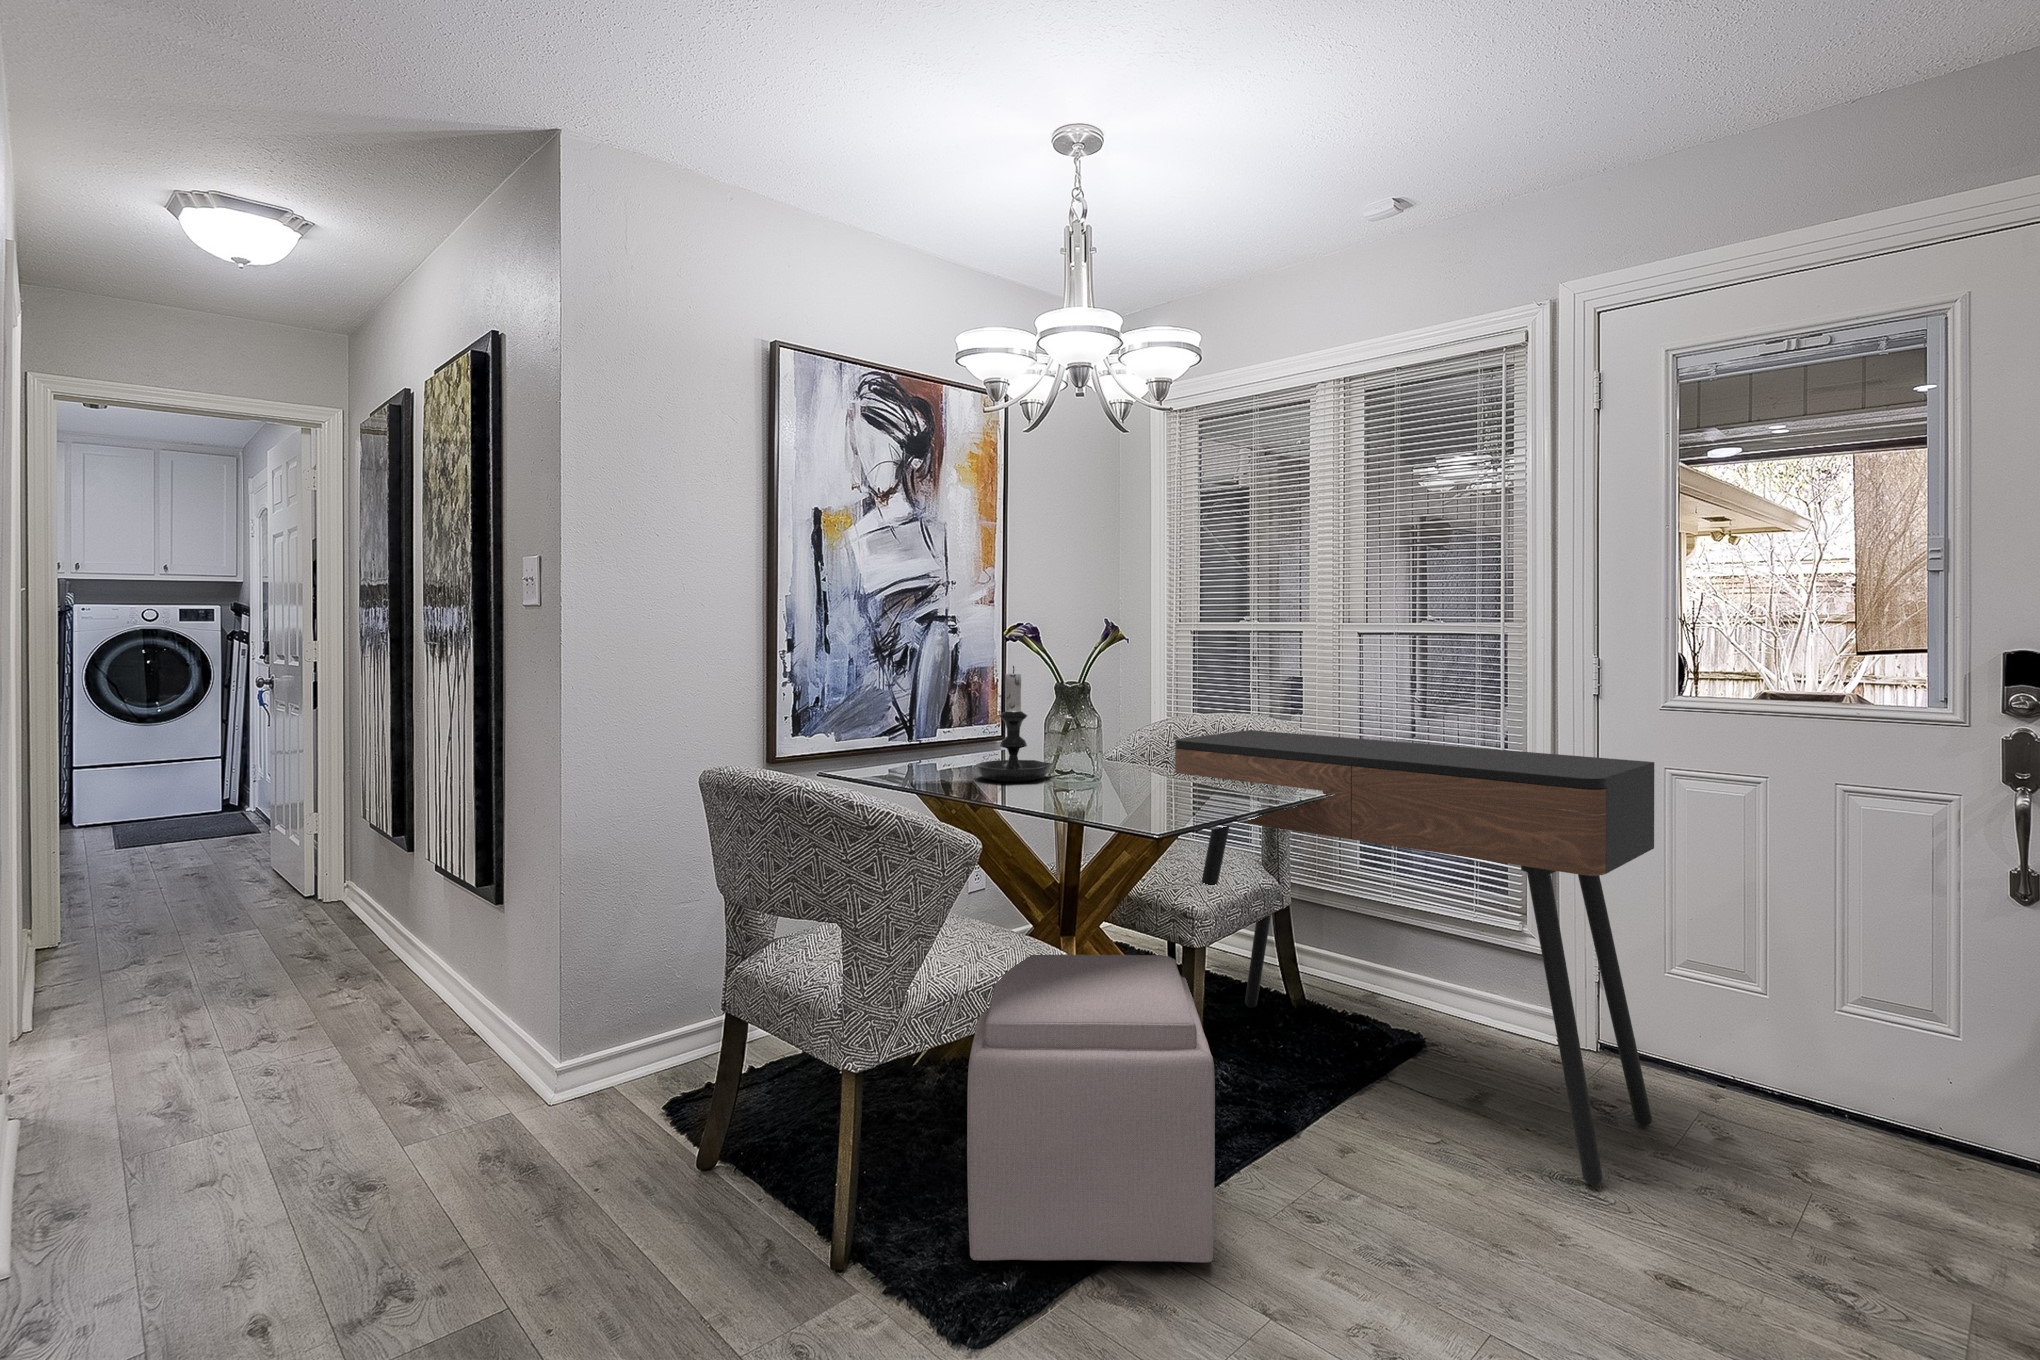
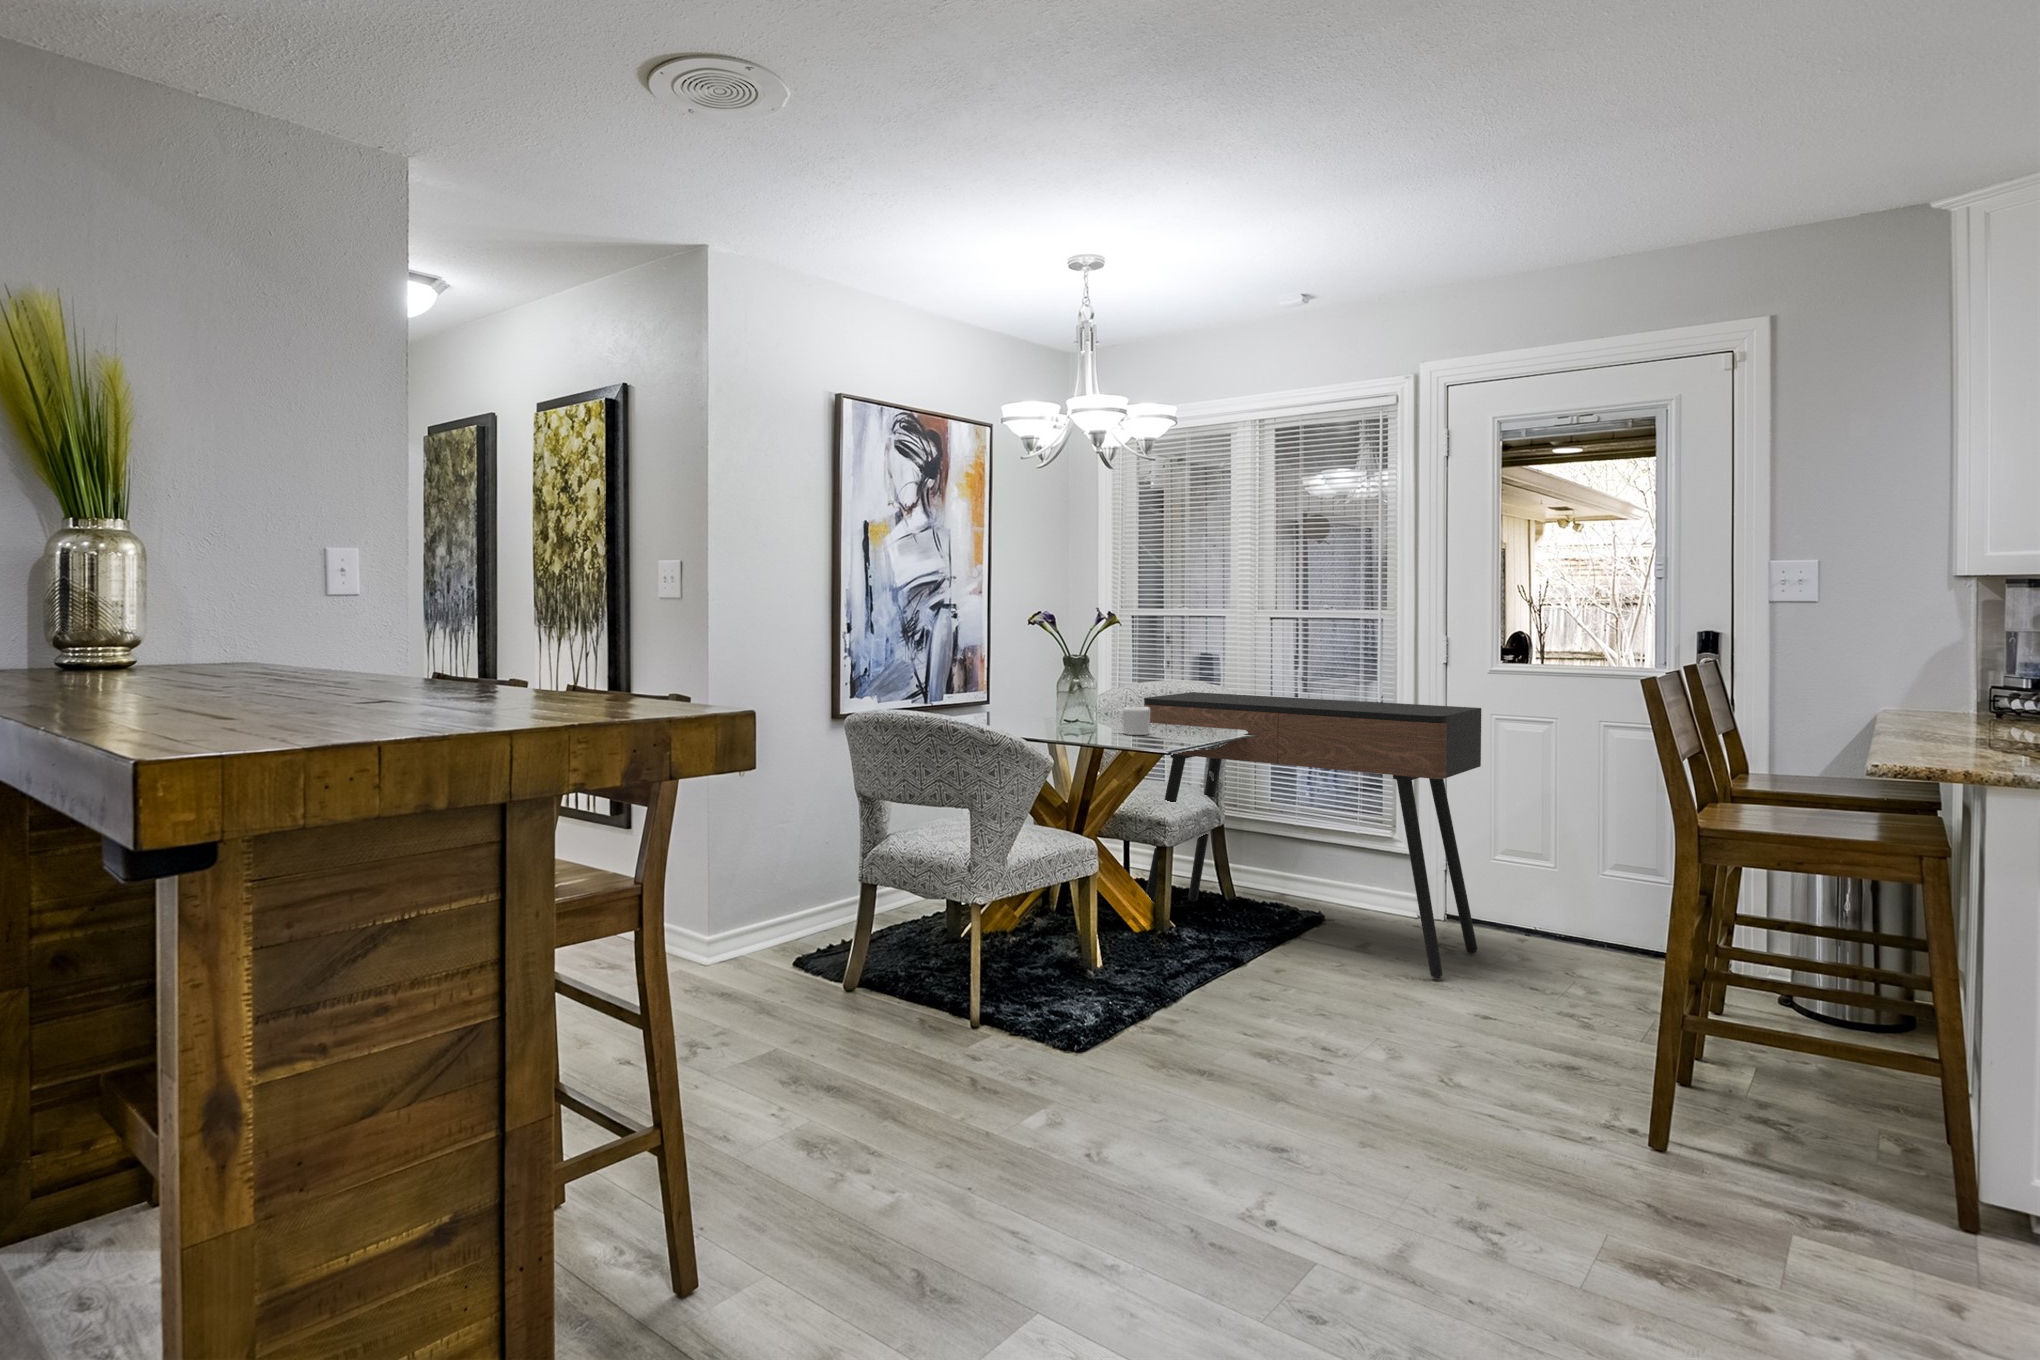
candle holder: present [976,666,1054,782] -> none [1002,644,1059,728]
mug: none [1117,755,1164,797] -> present [1115,707,1150,735]
ottoman: present [967,954,1215,1264] -> none [1038,838,1207,1017]

